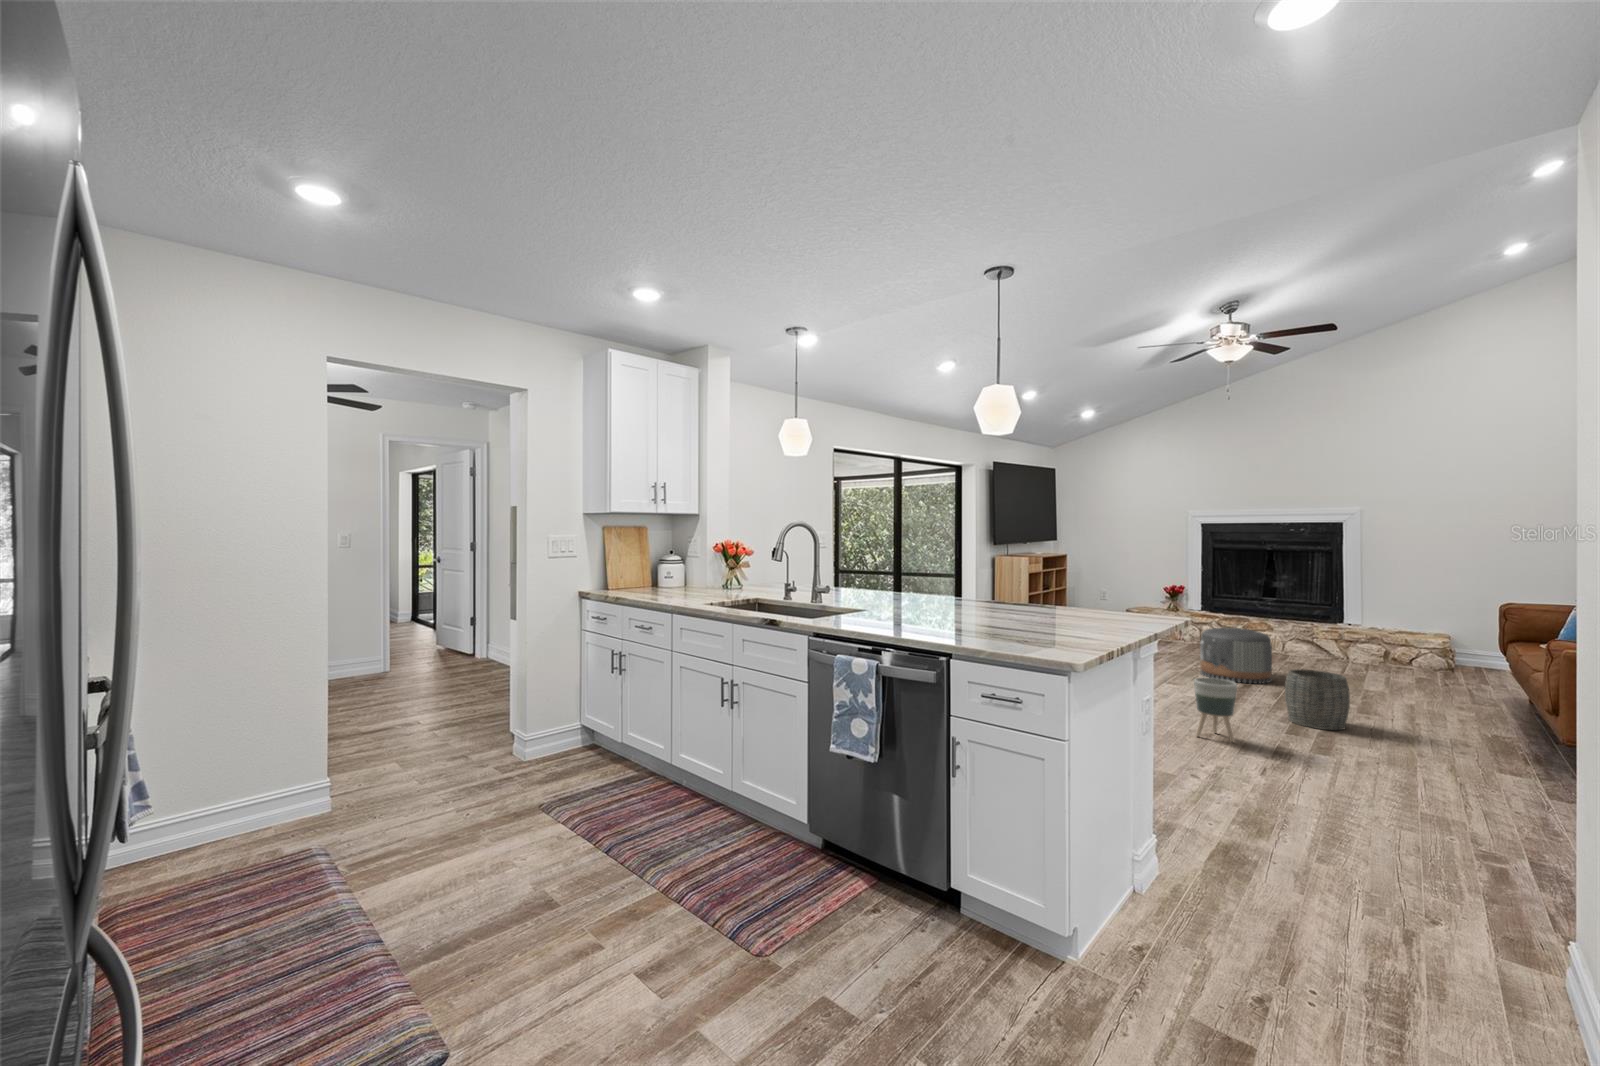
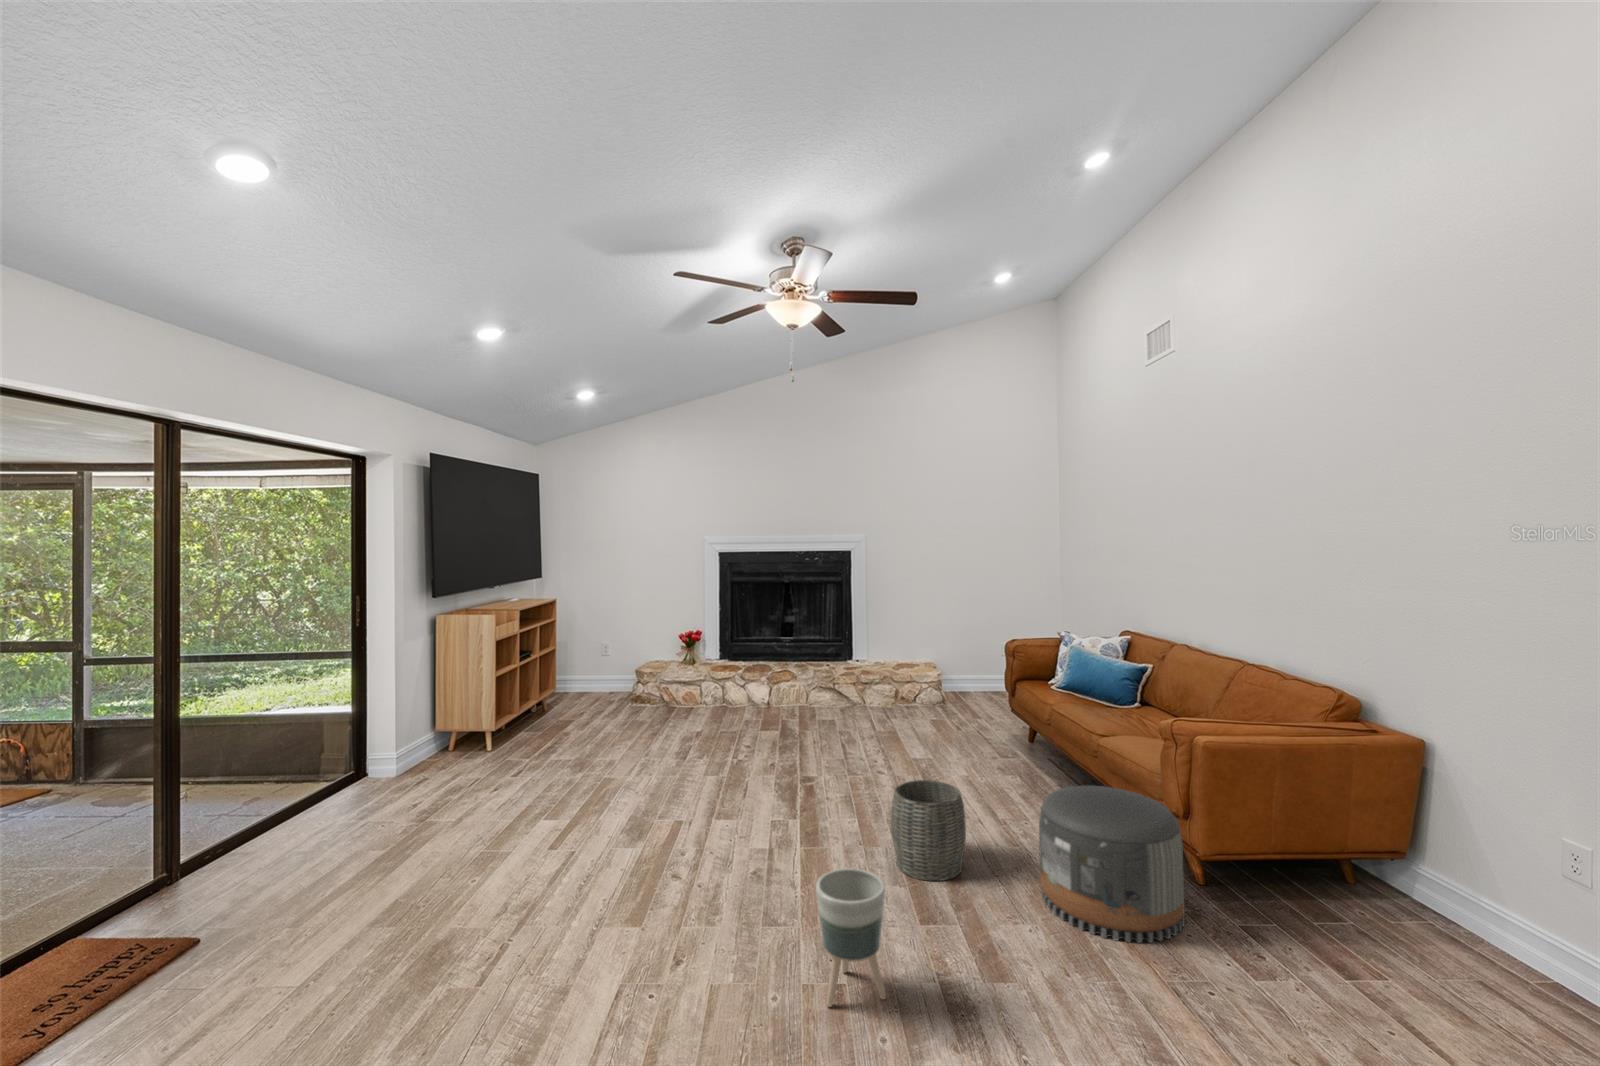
pouf: present [1200,628,1272,684] -> present [1039,786,1185,943]

